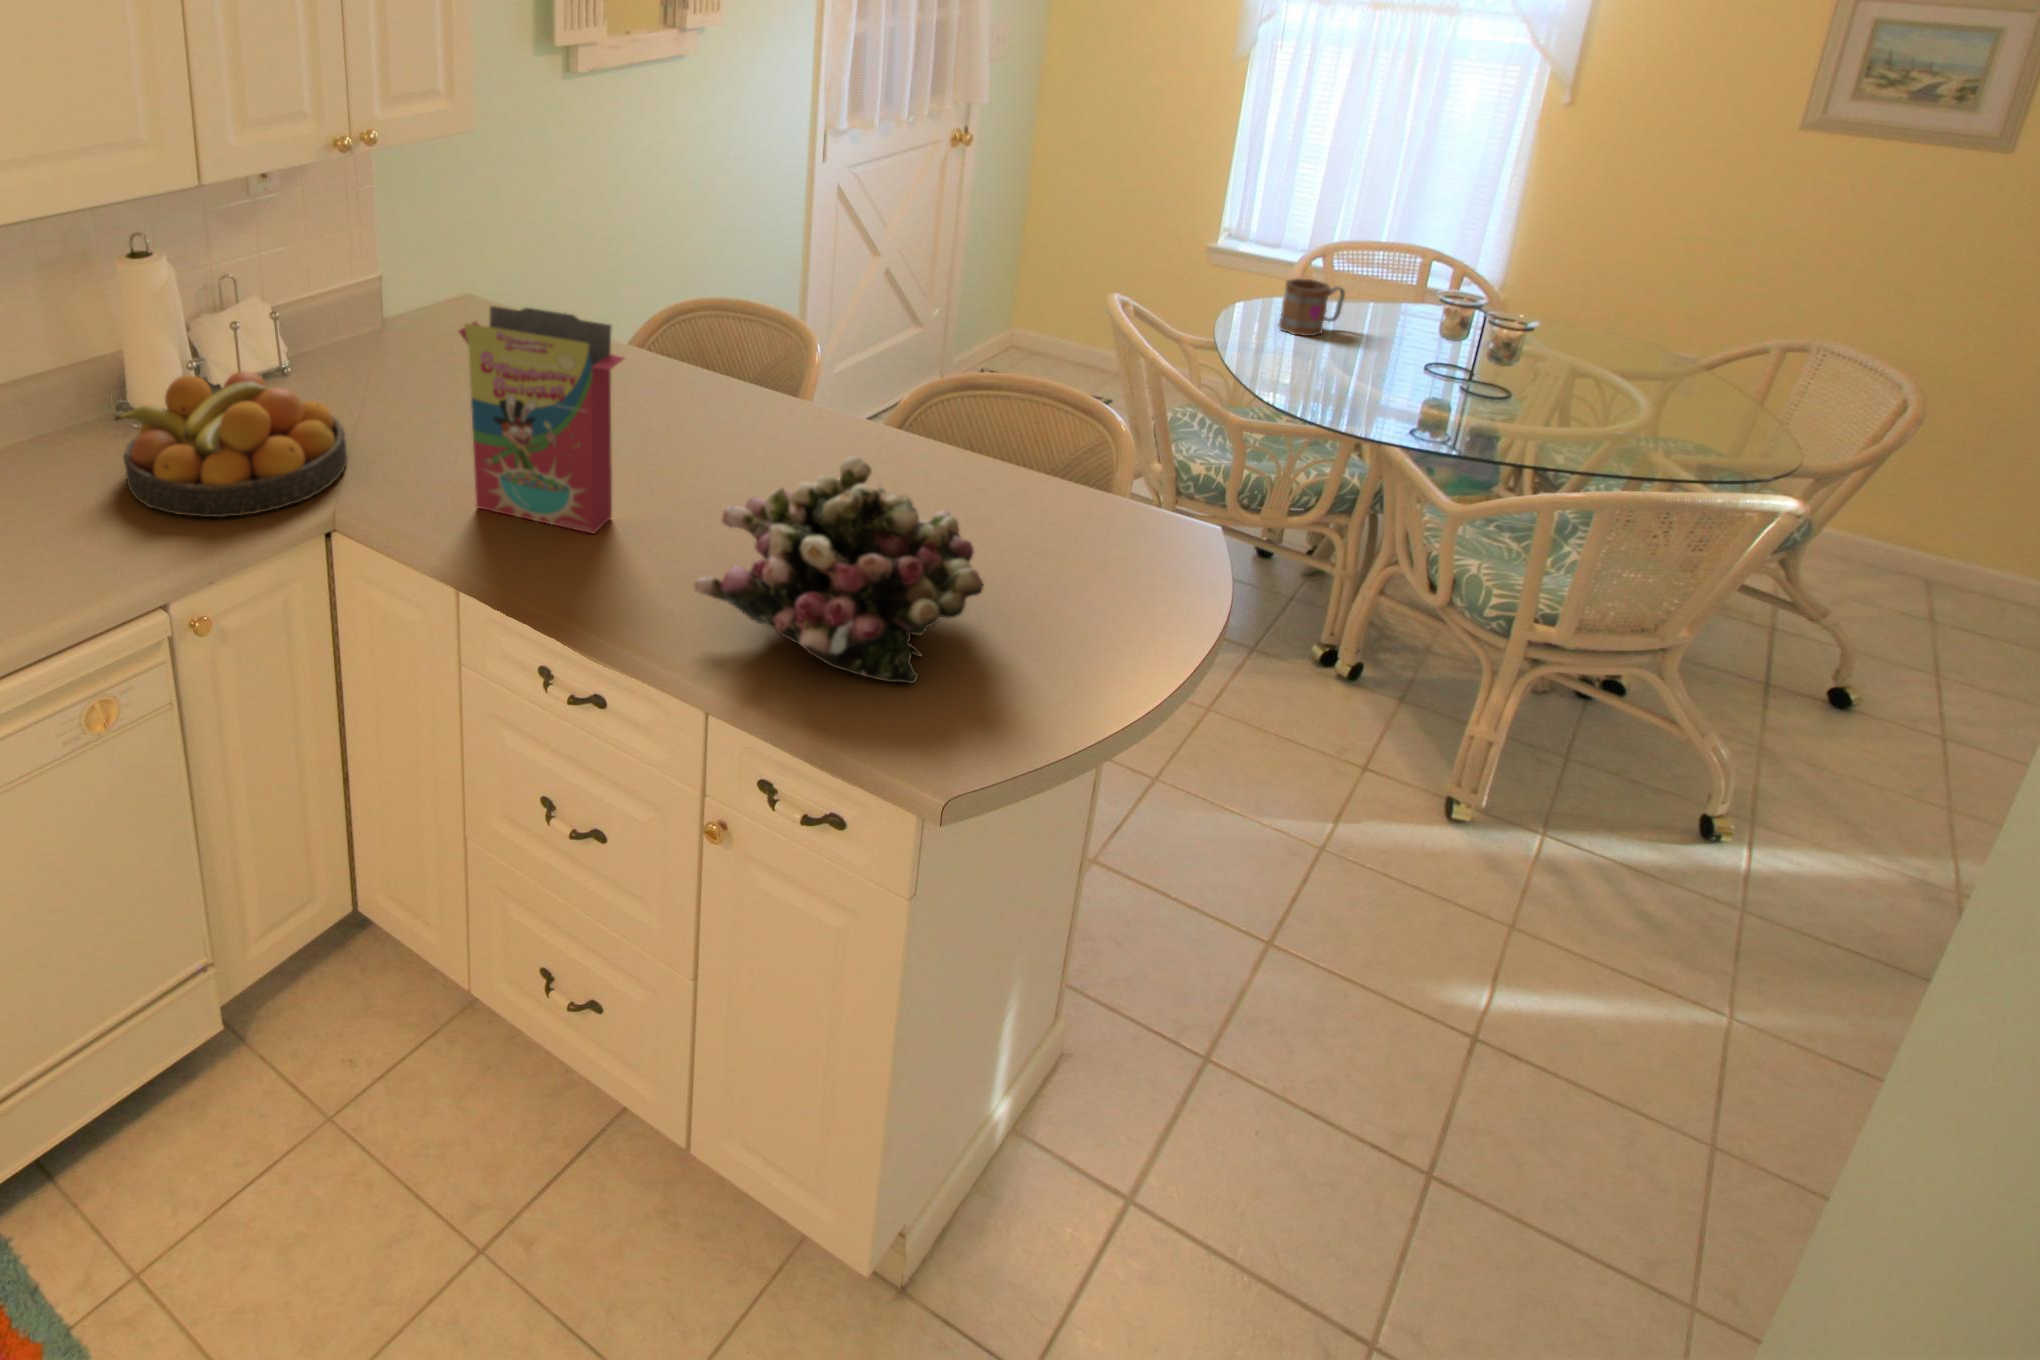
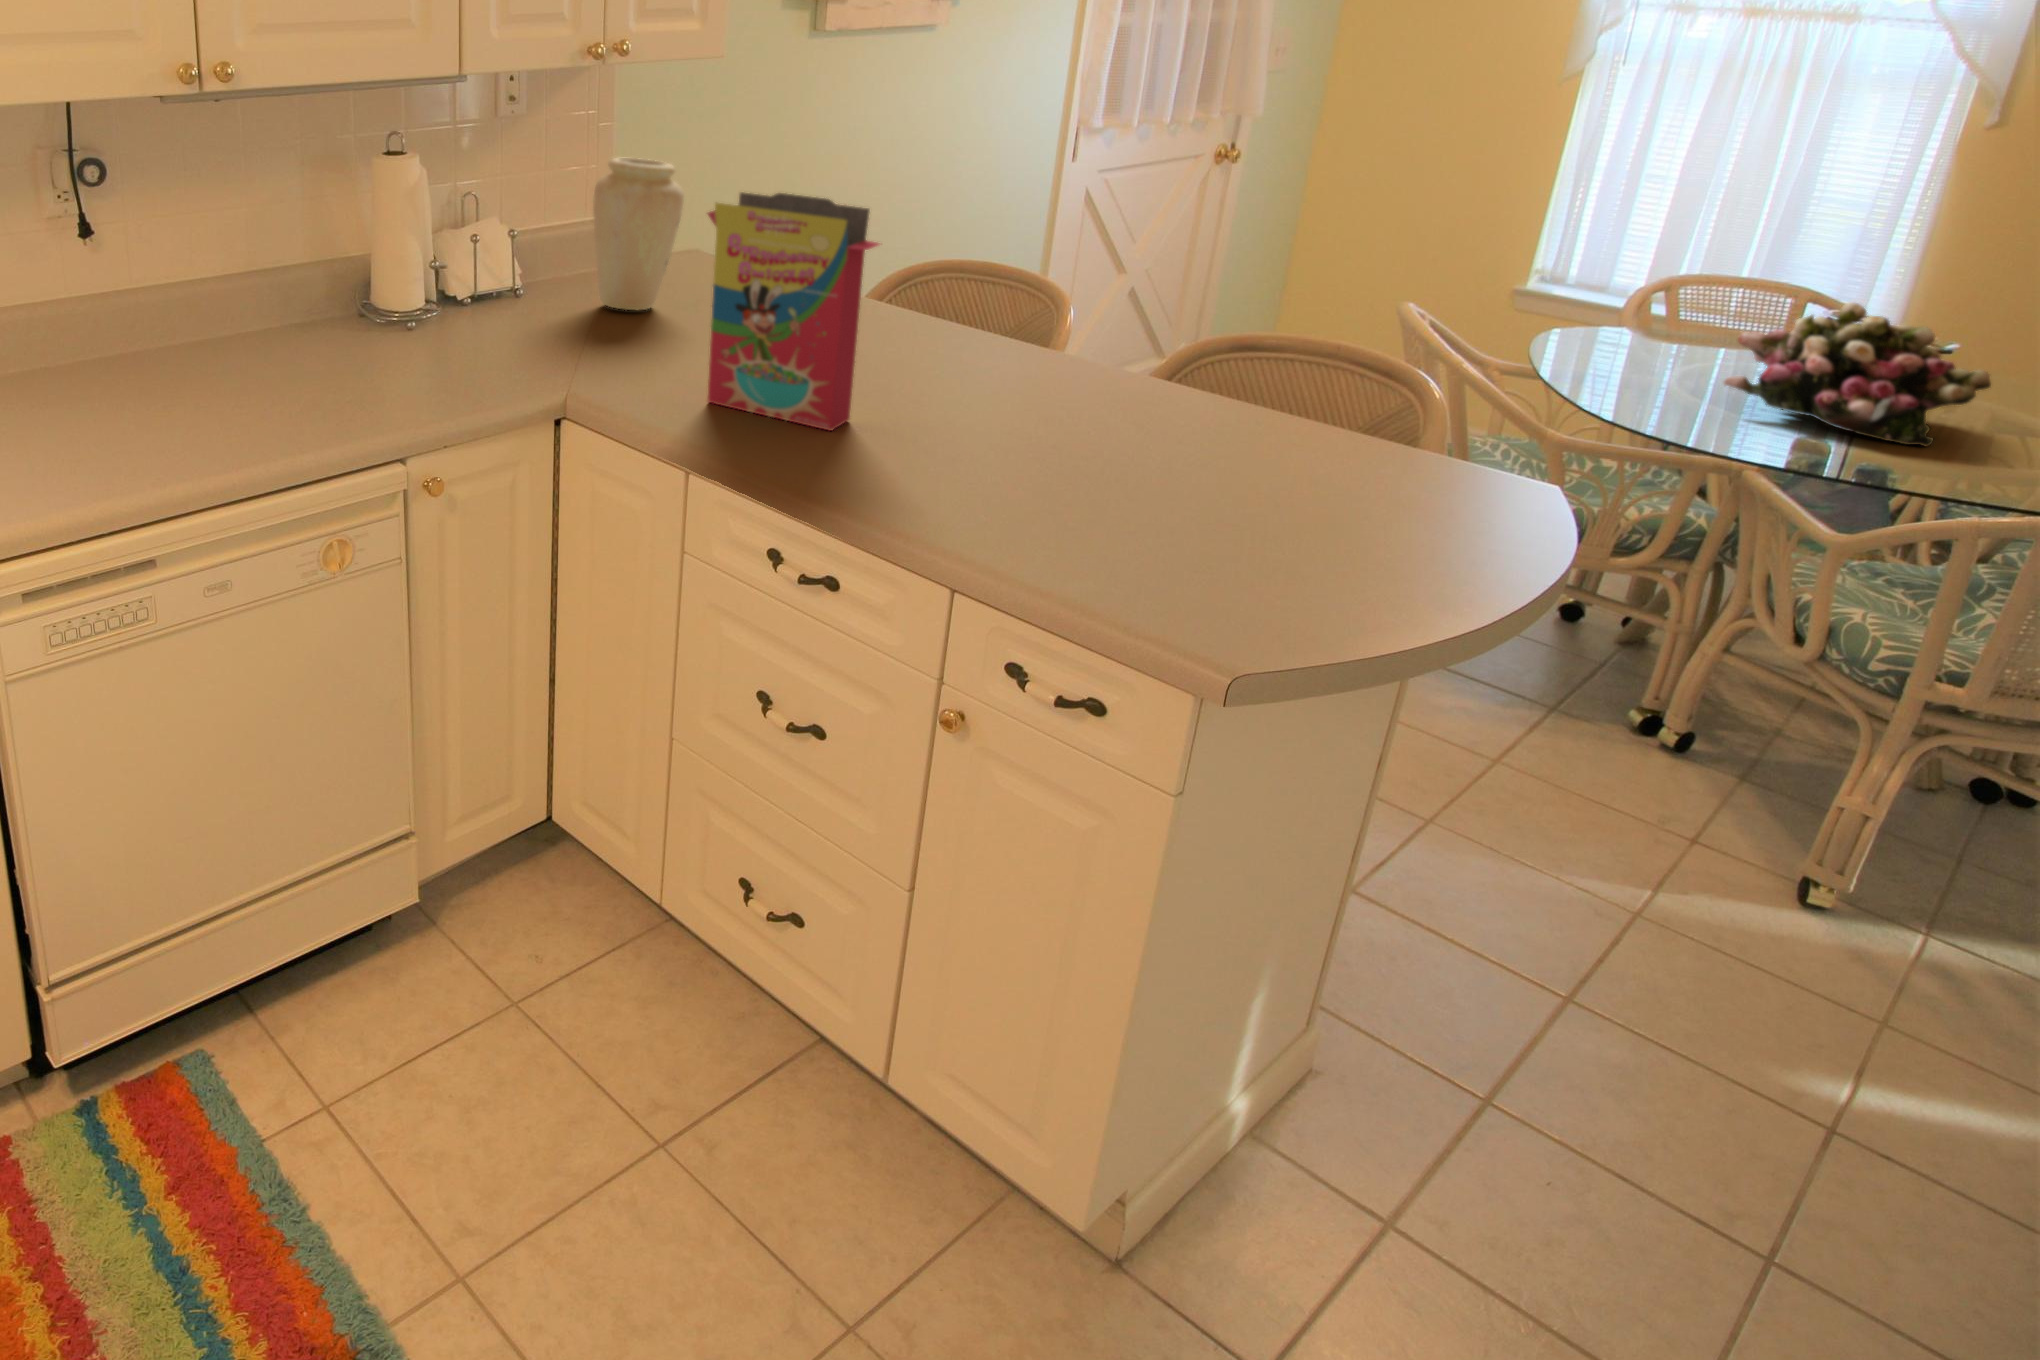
vase: none [357,236,447,389] -> present [593,158,684,311]
mug: present [1278,279,1345,336] -> none [1600,294,1691,358]
fruit bowl: present [115,371,347,517] -> none [362,261,577,390]
flower arrangement: present [694,457,983,683] -> present [1724,302,1991,446]

